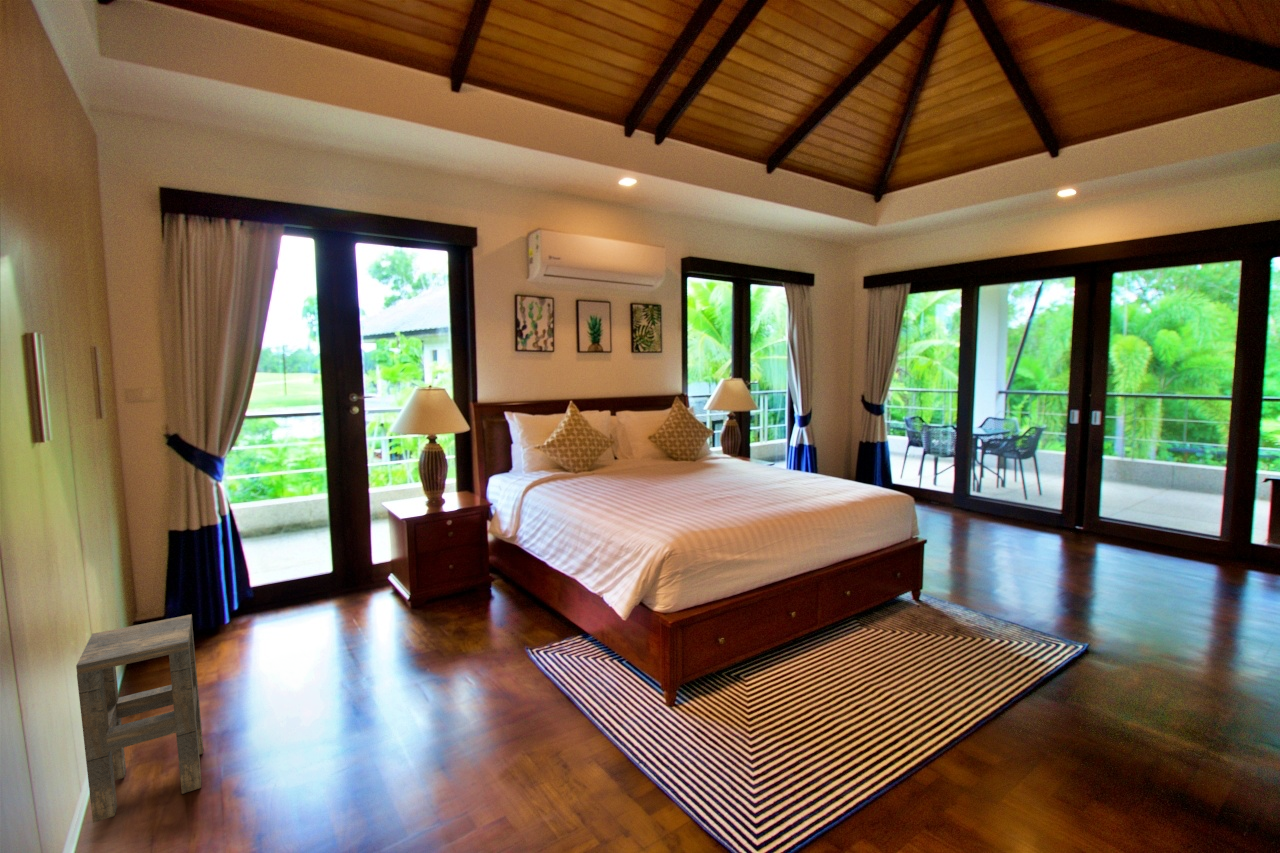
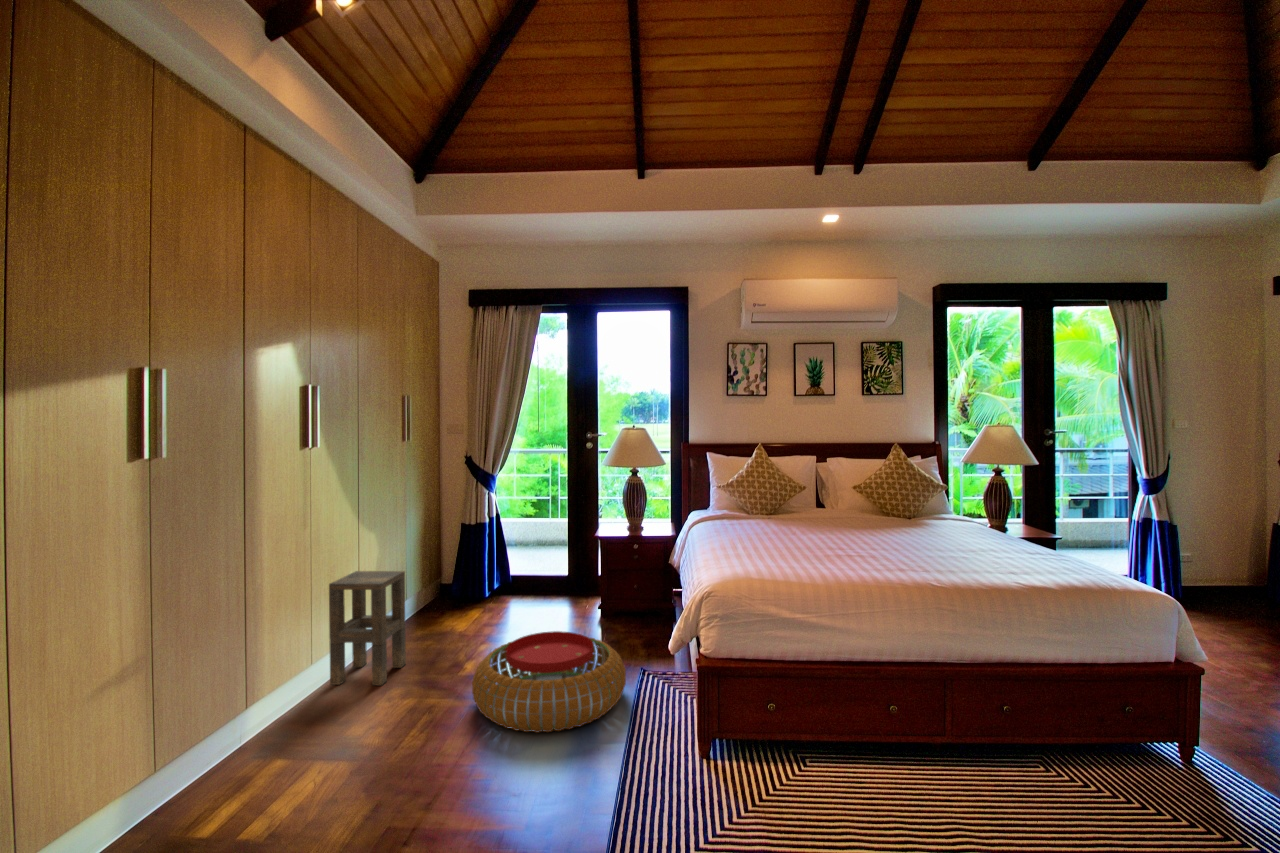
pouf: none [374,634,563,767] -> present [472,631,626,733]

